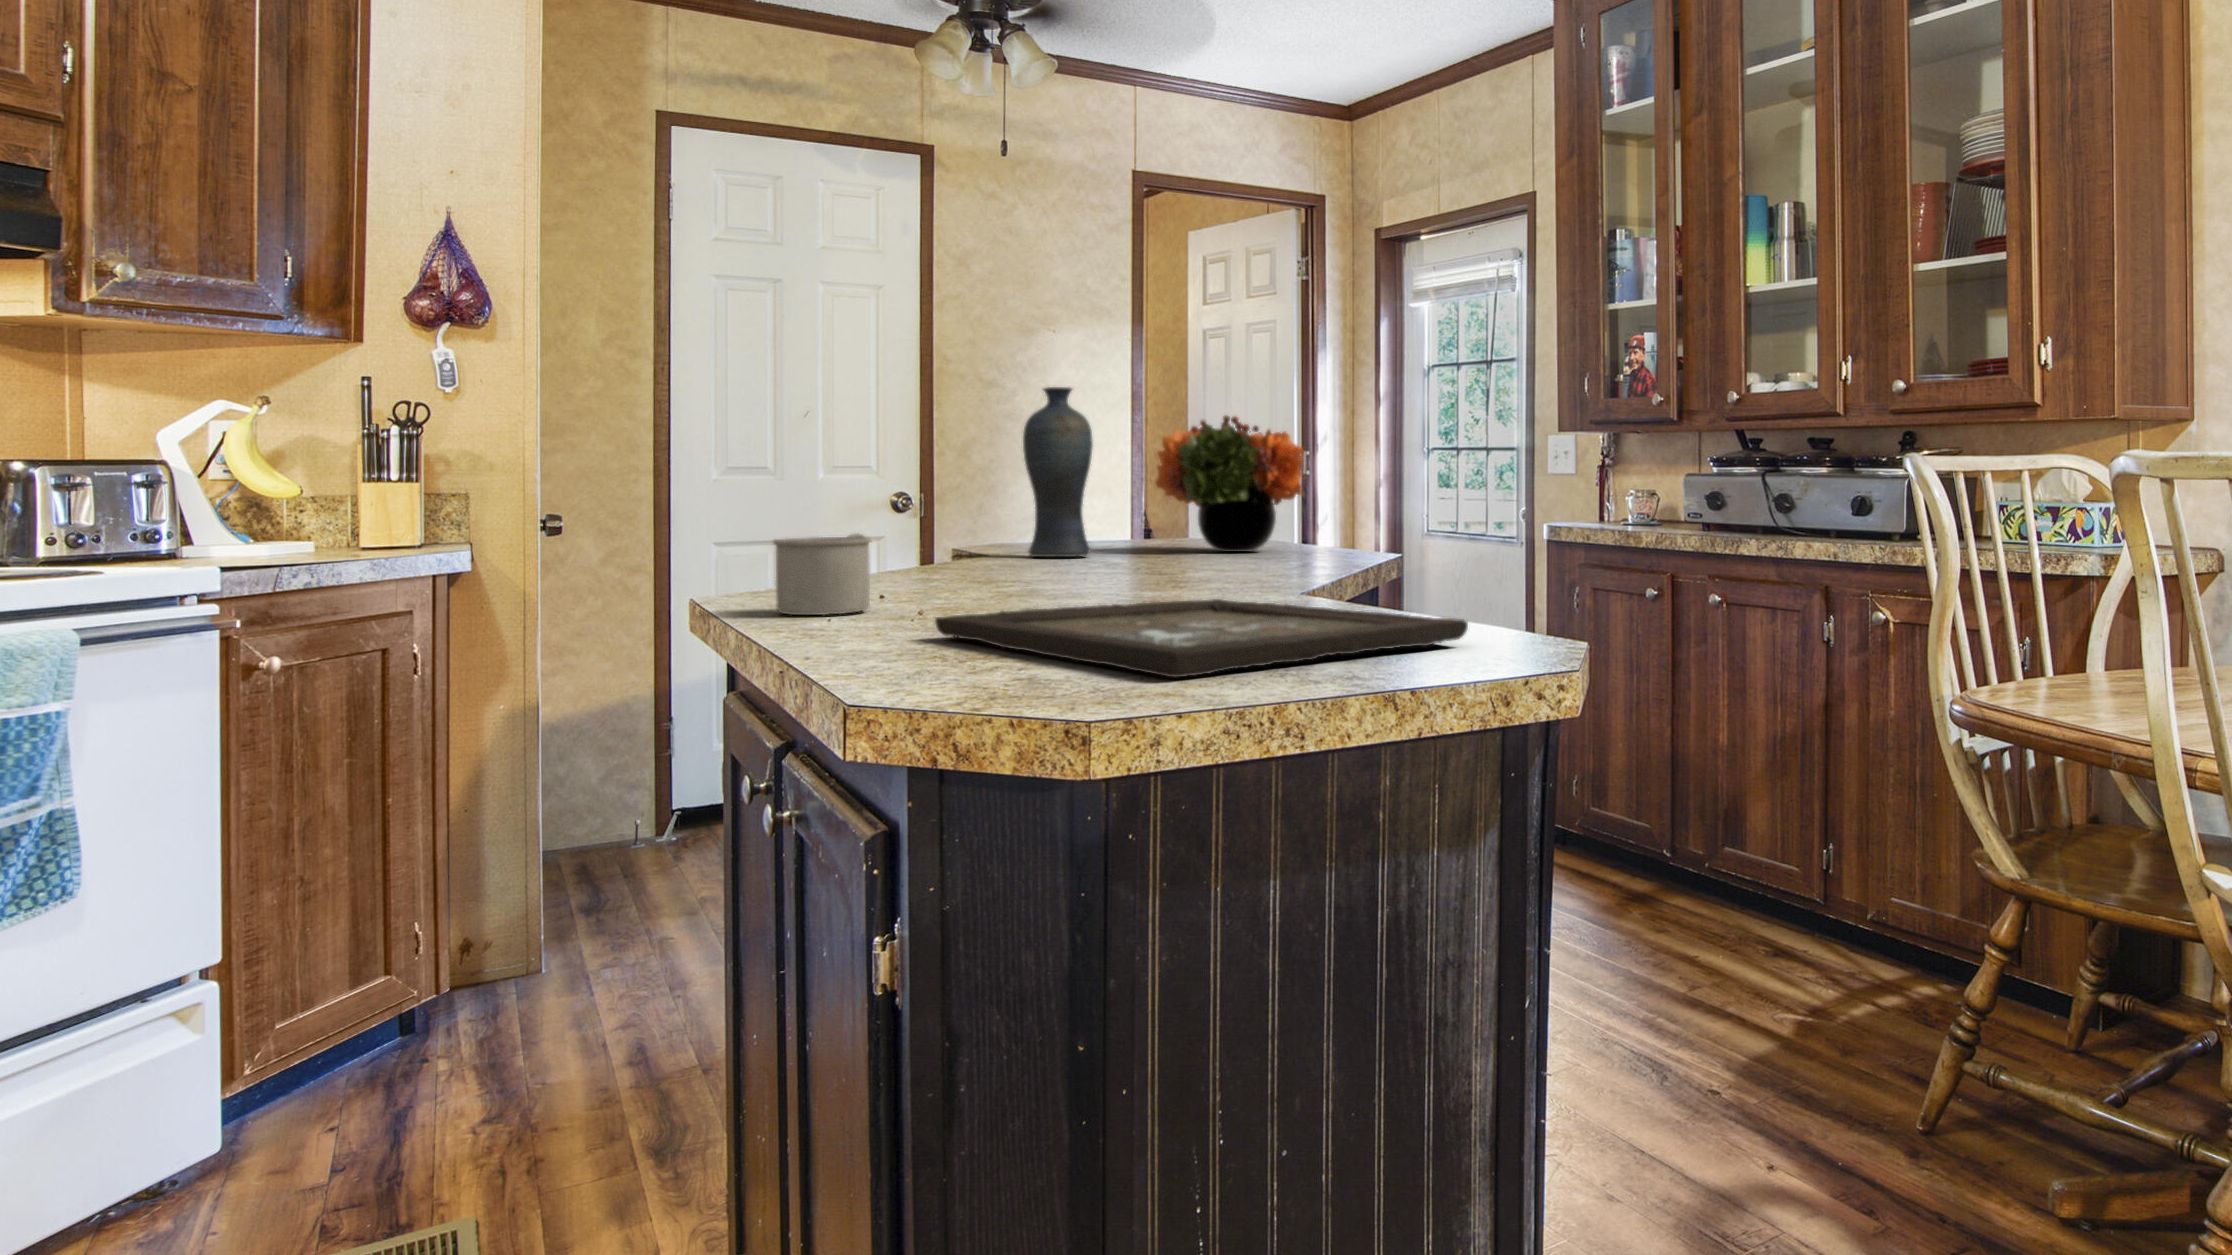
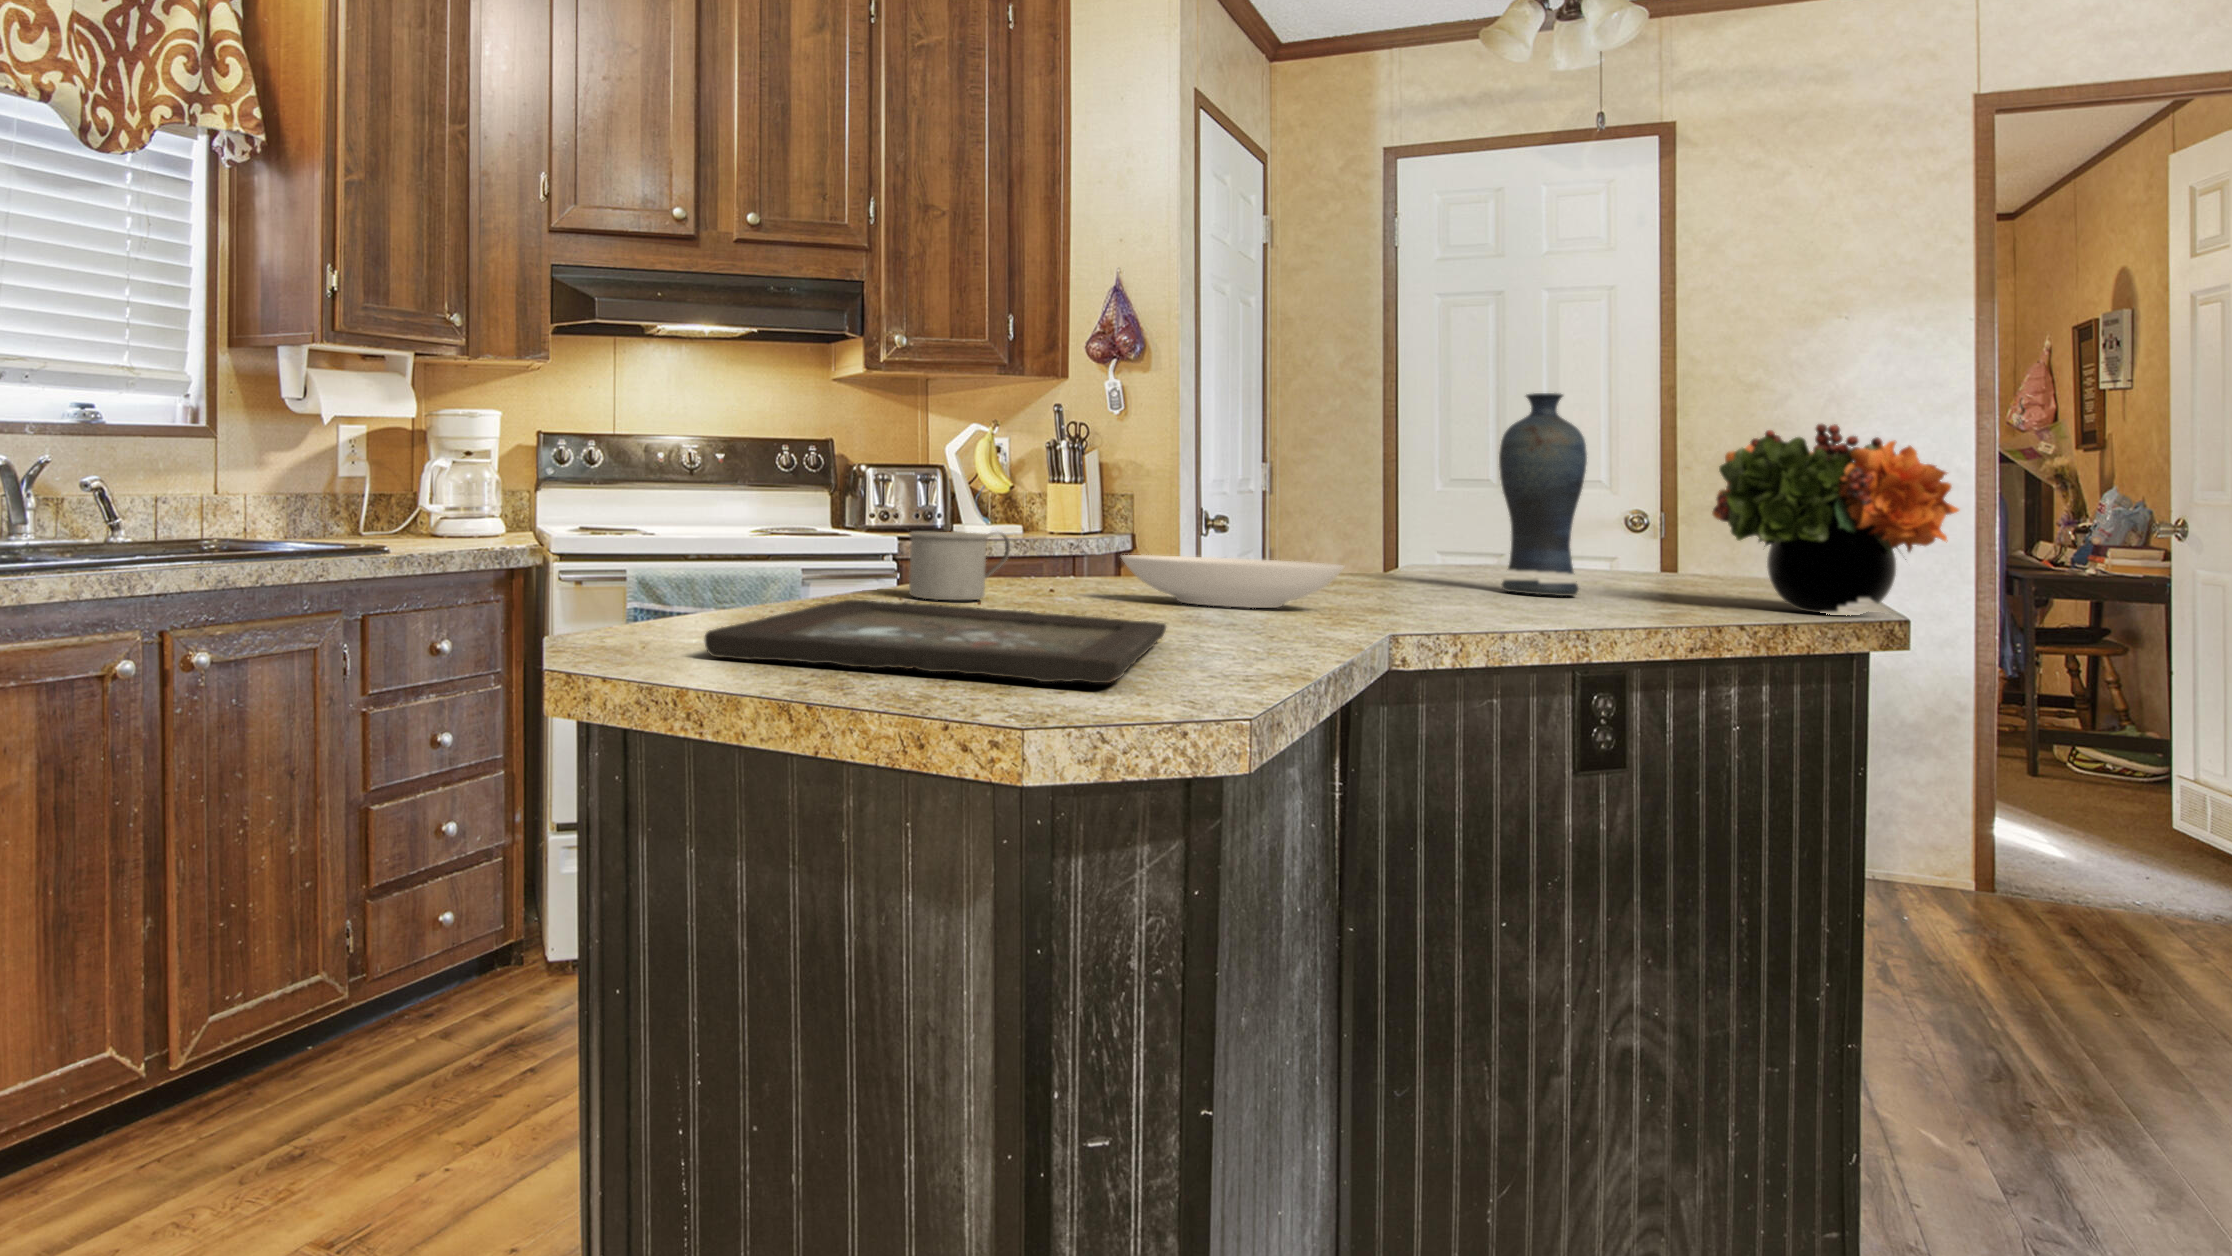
bowl: none [917,541,1109,590] -> present [1121,555,1344,608]

